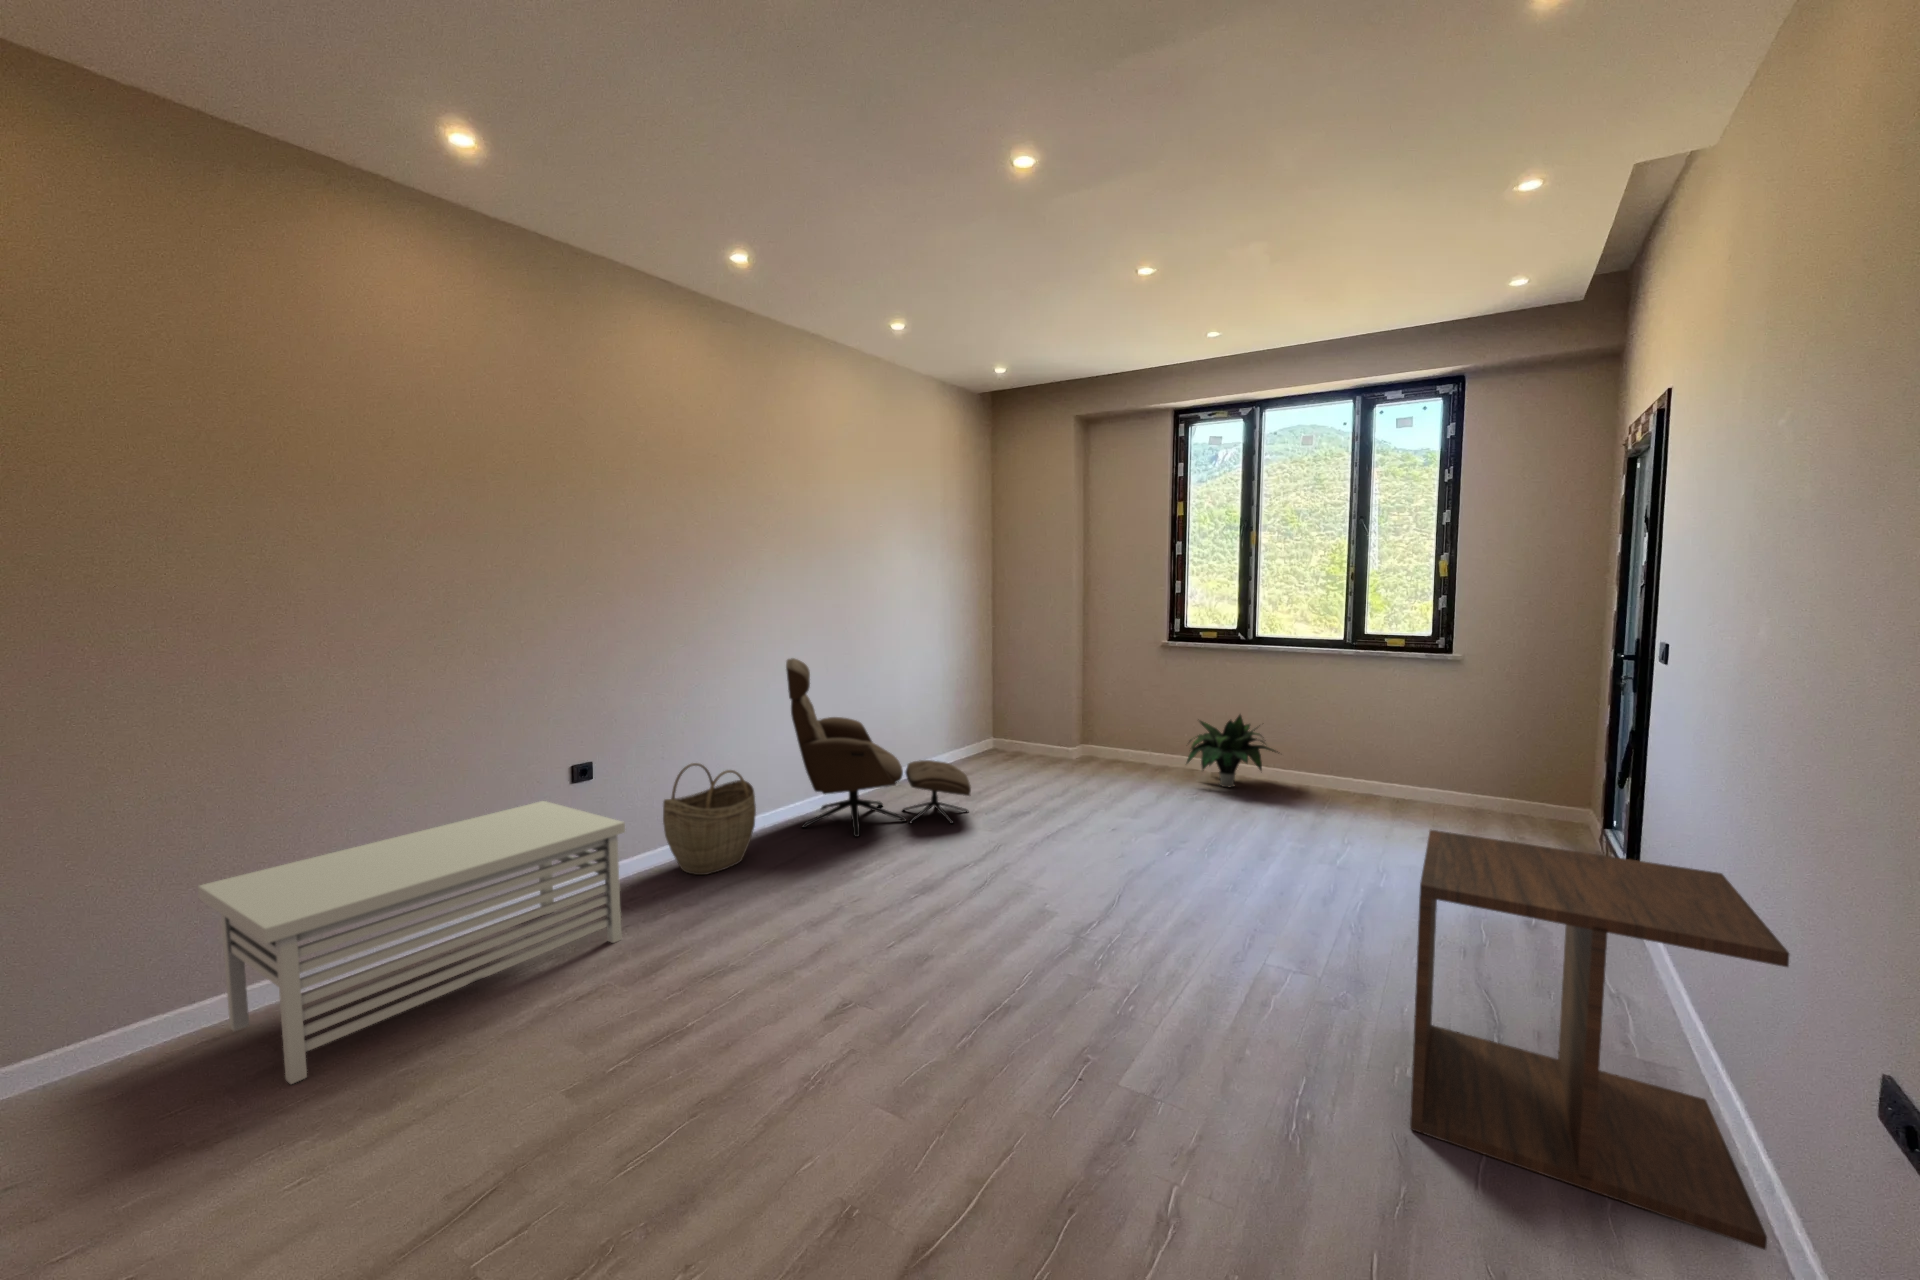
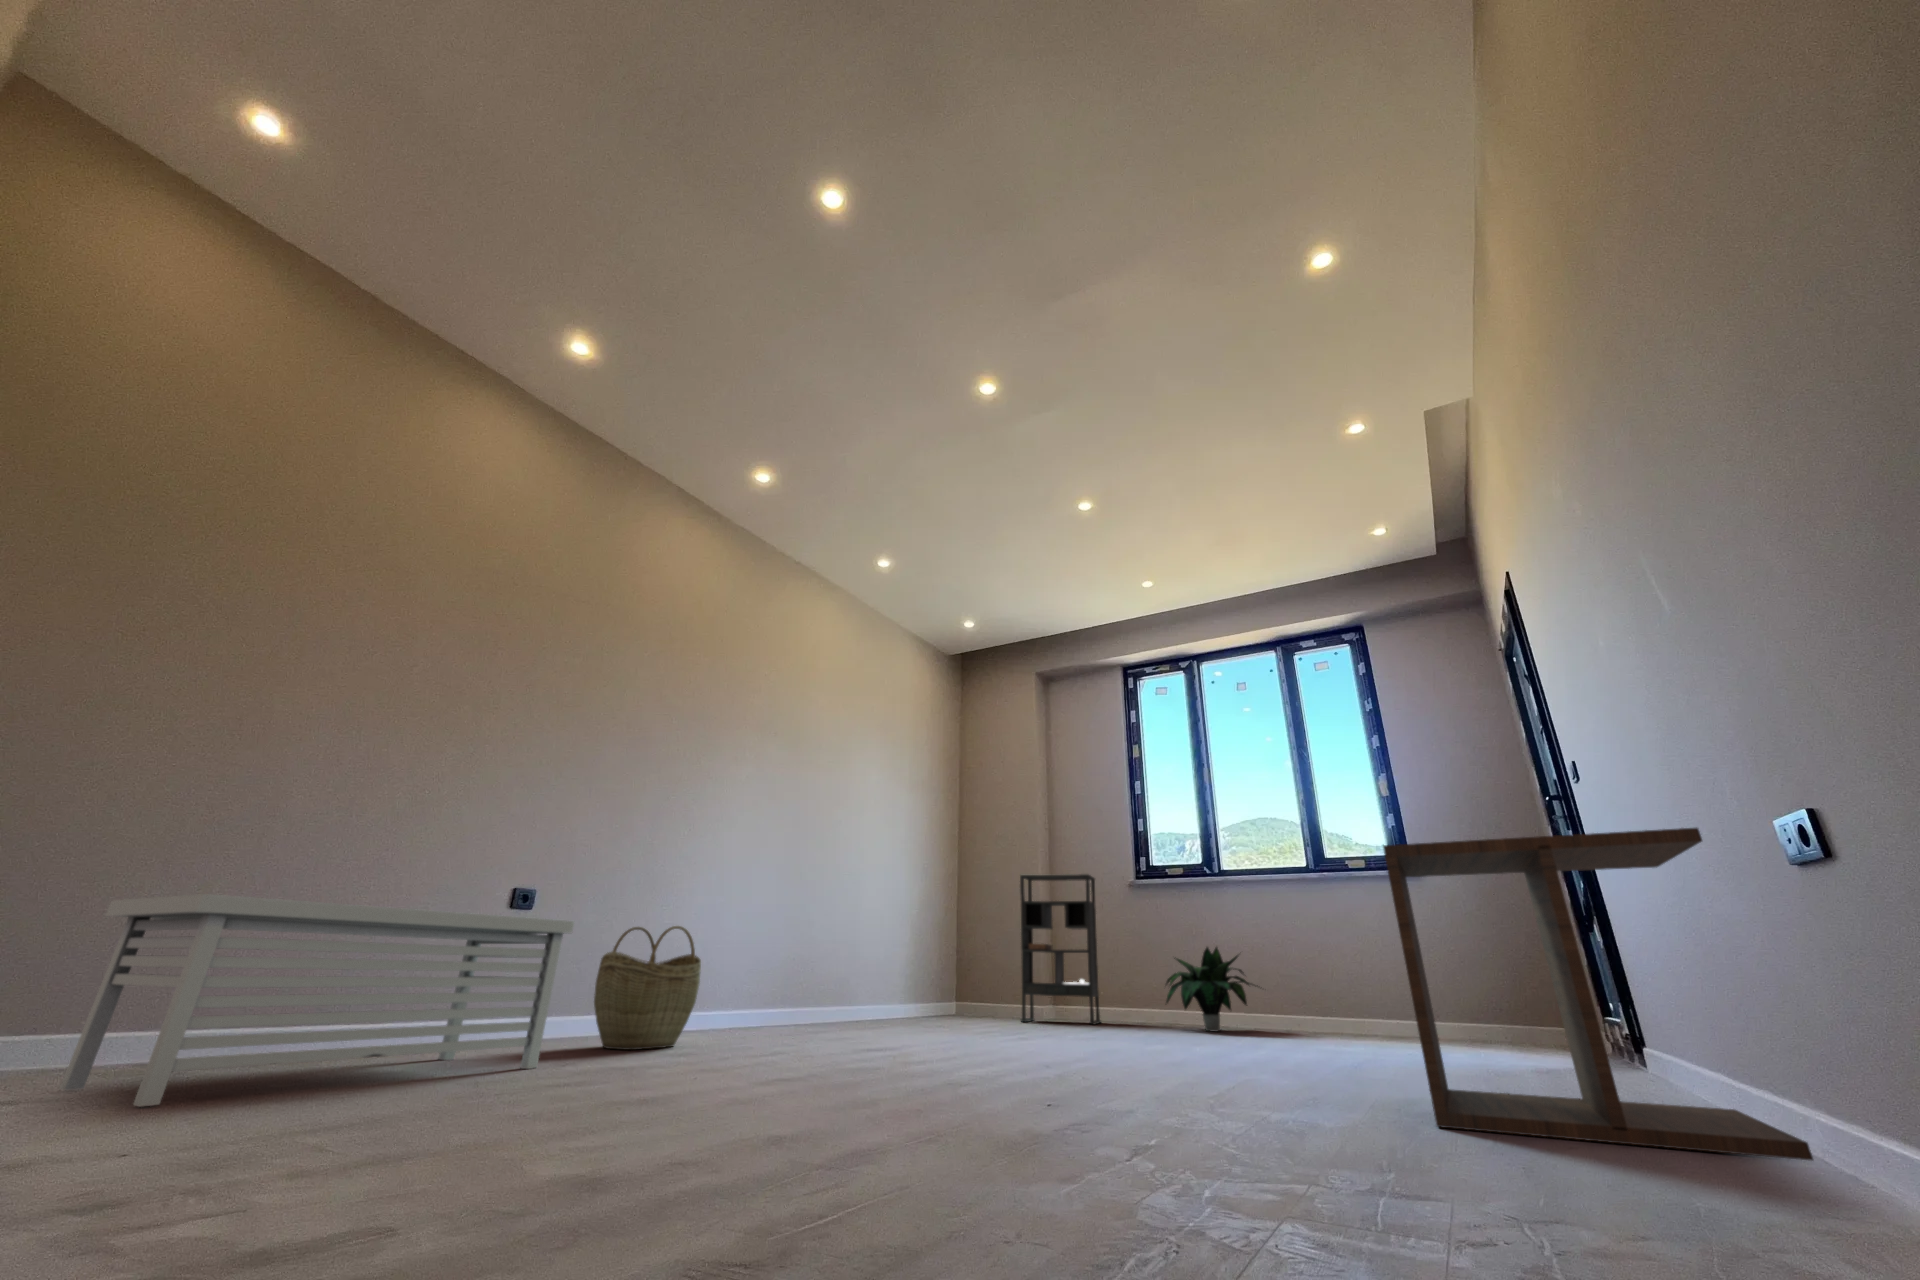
bookshelf: none [1053,632,1129,768] -> present [1020,874,1101,1024]
lounge chair: present [786,658,971,837] -> none [741,841,935,1040]

